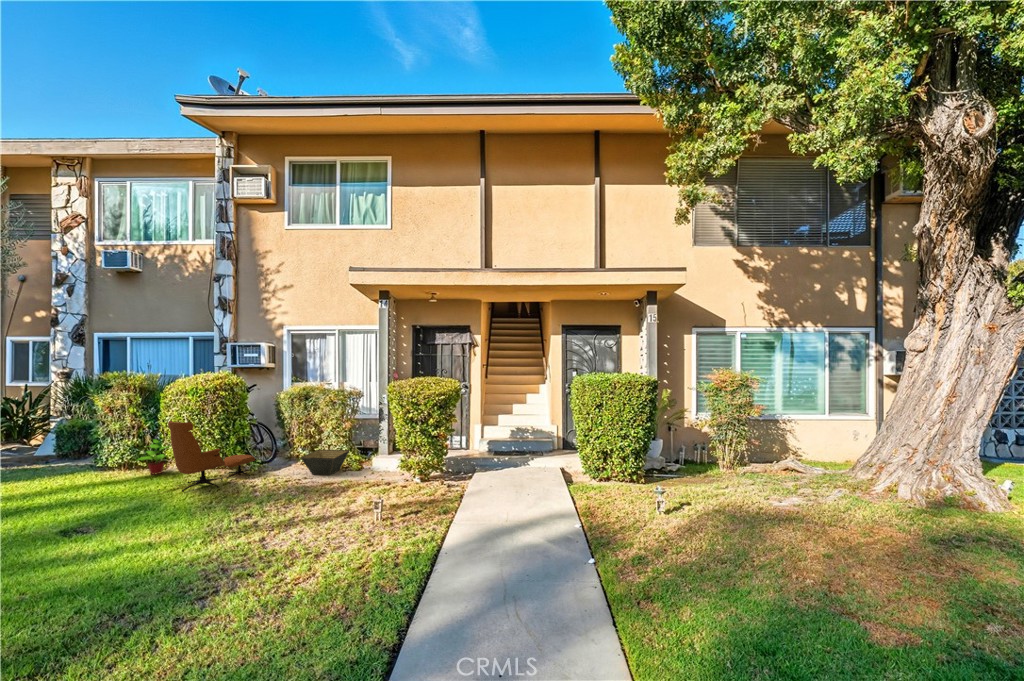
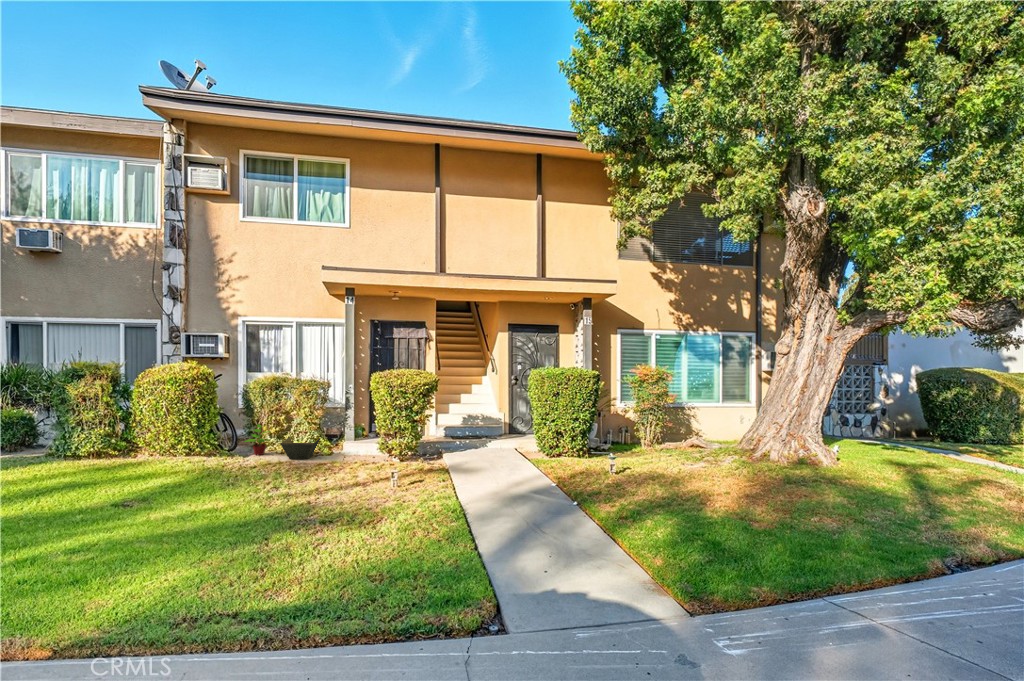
lounge chair: present [168,421,255,492] -> none [159,409,231,476]
potted plant: present [139,439,165,474] -> present [245,424,270,455]

